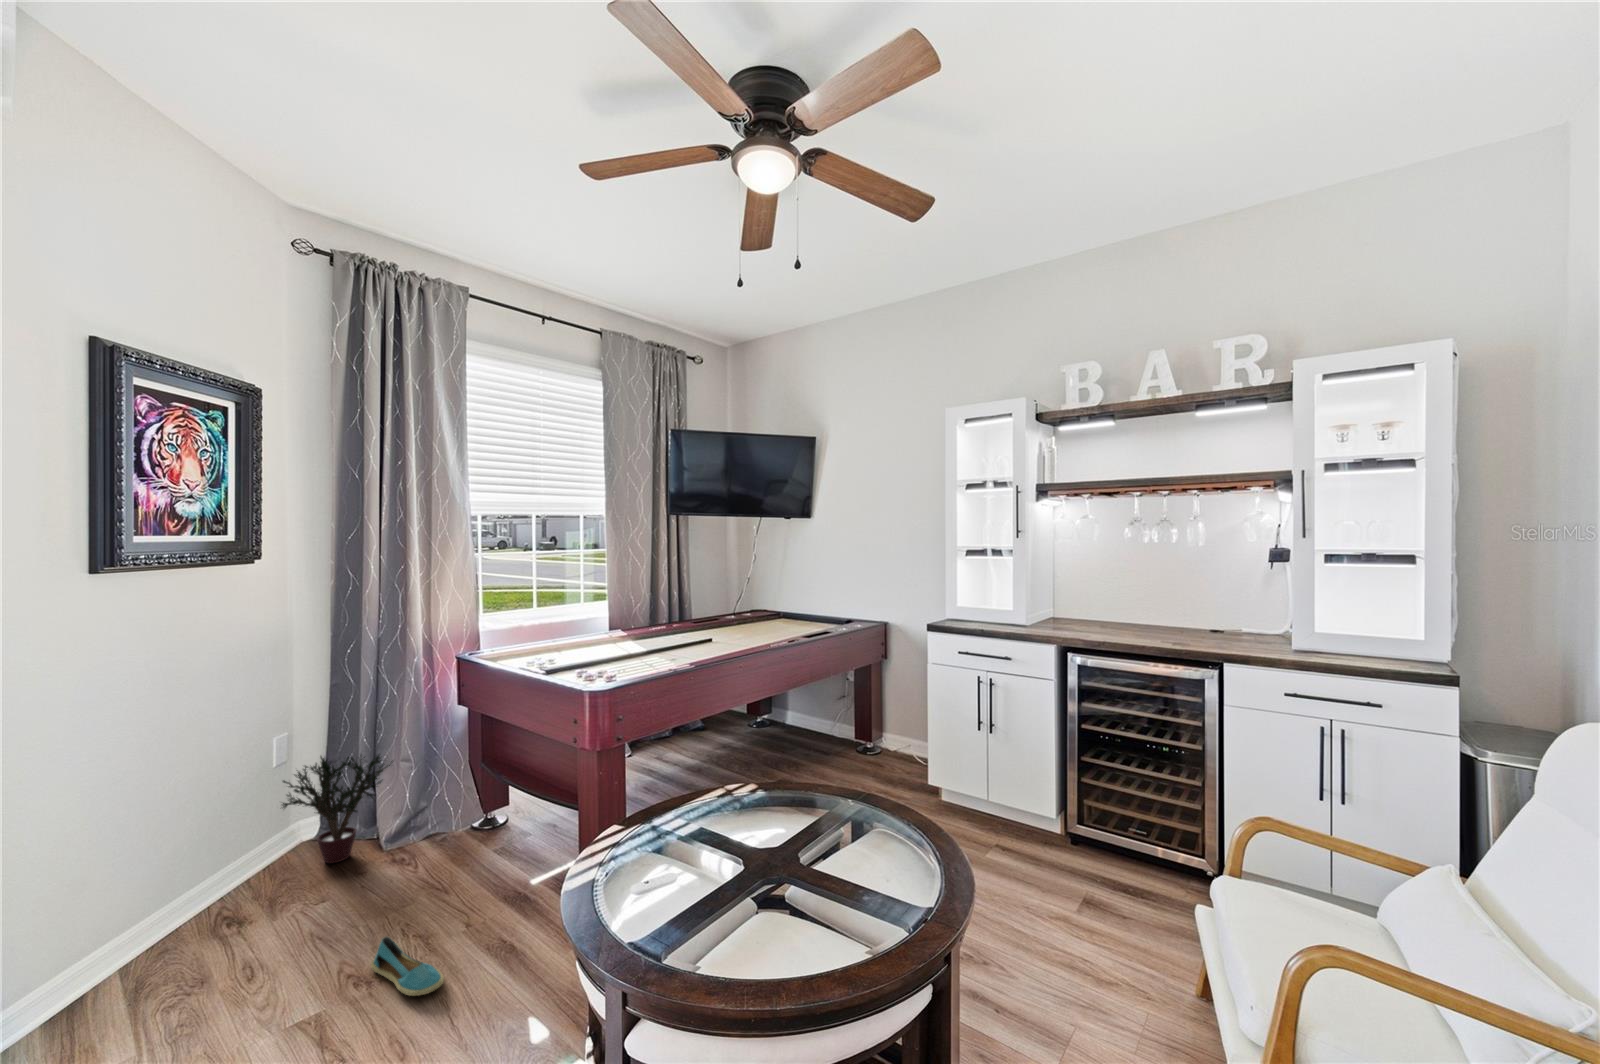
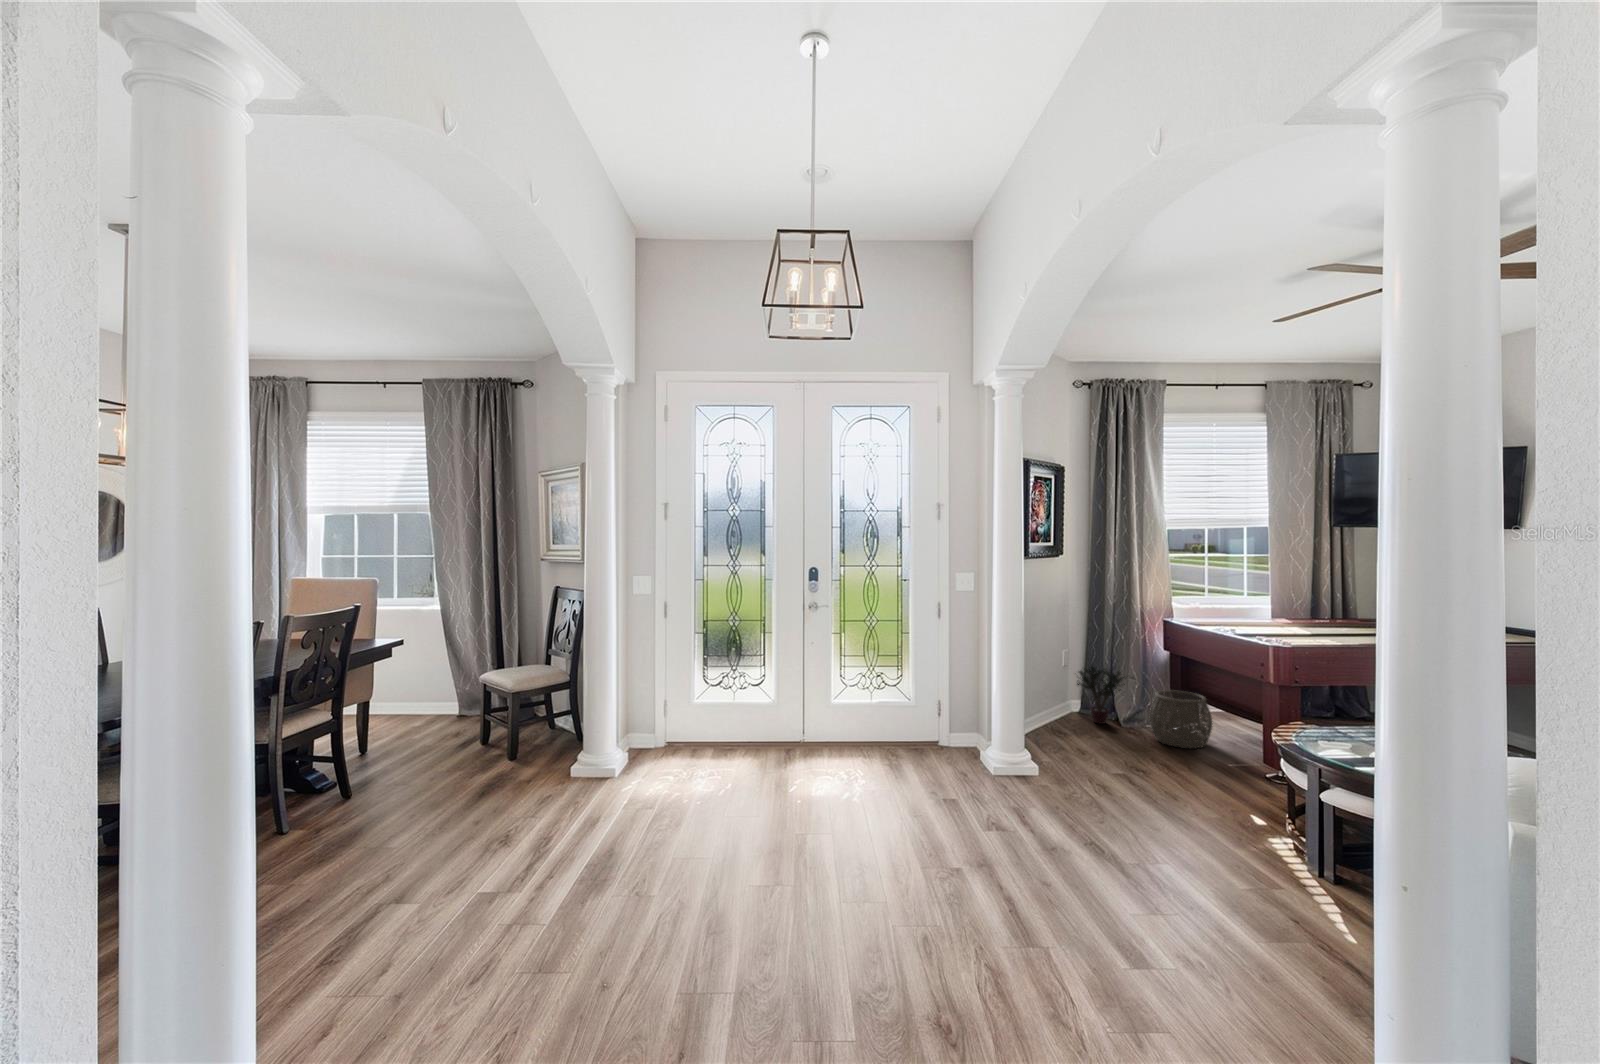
woven basket: none [418,773,522,883] -> present [1150,690,1212,748]
shoe: present [371,936,444,996] -> none [1140,750,1181,778]

